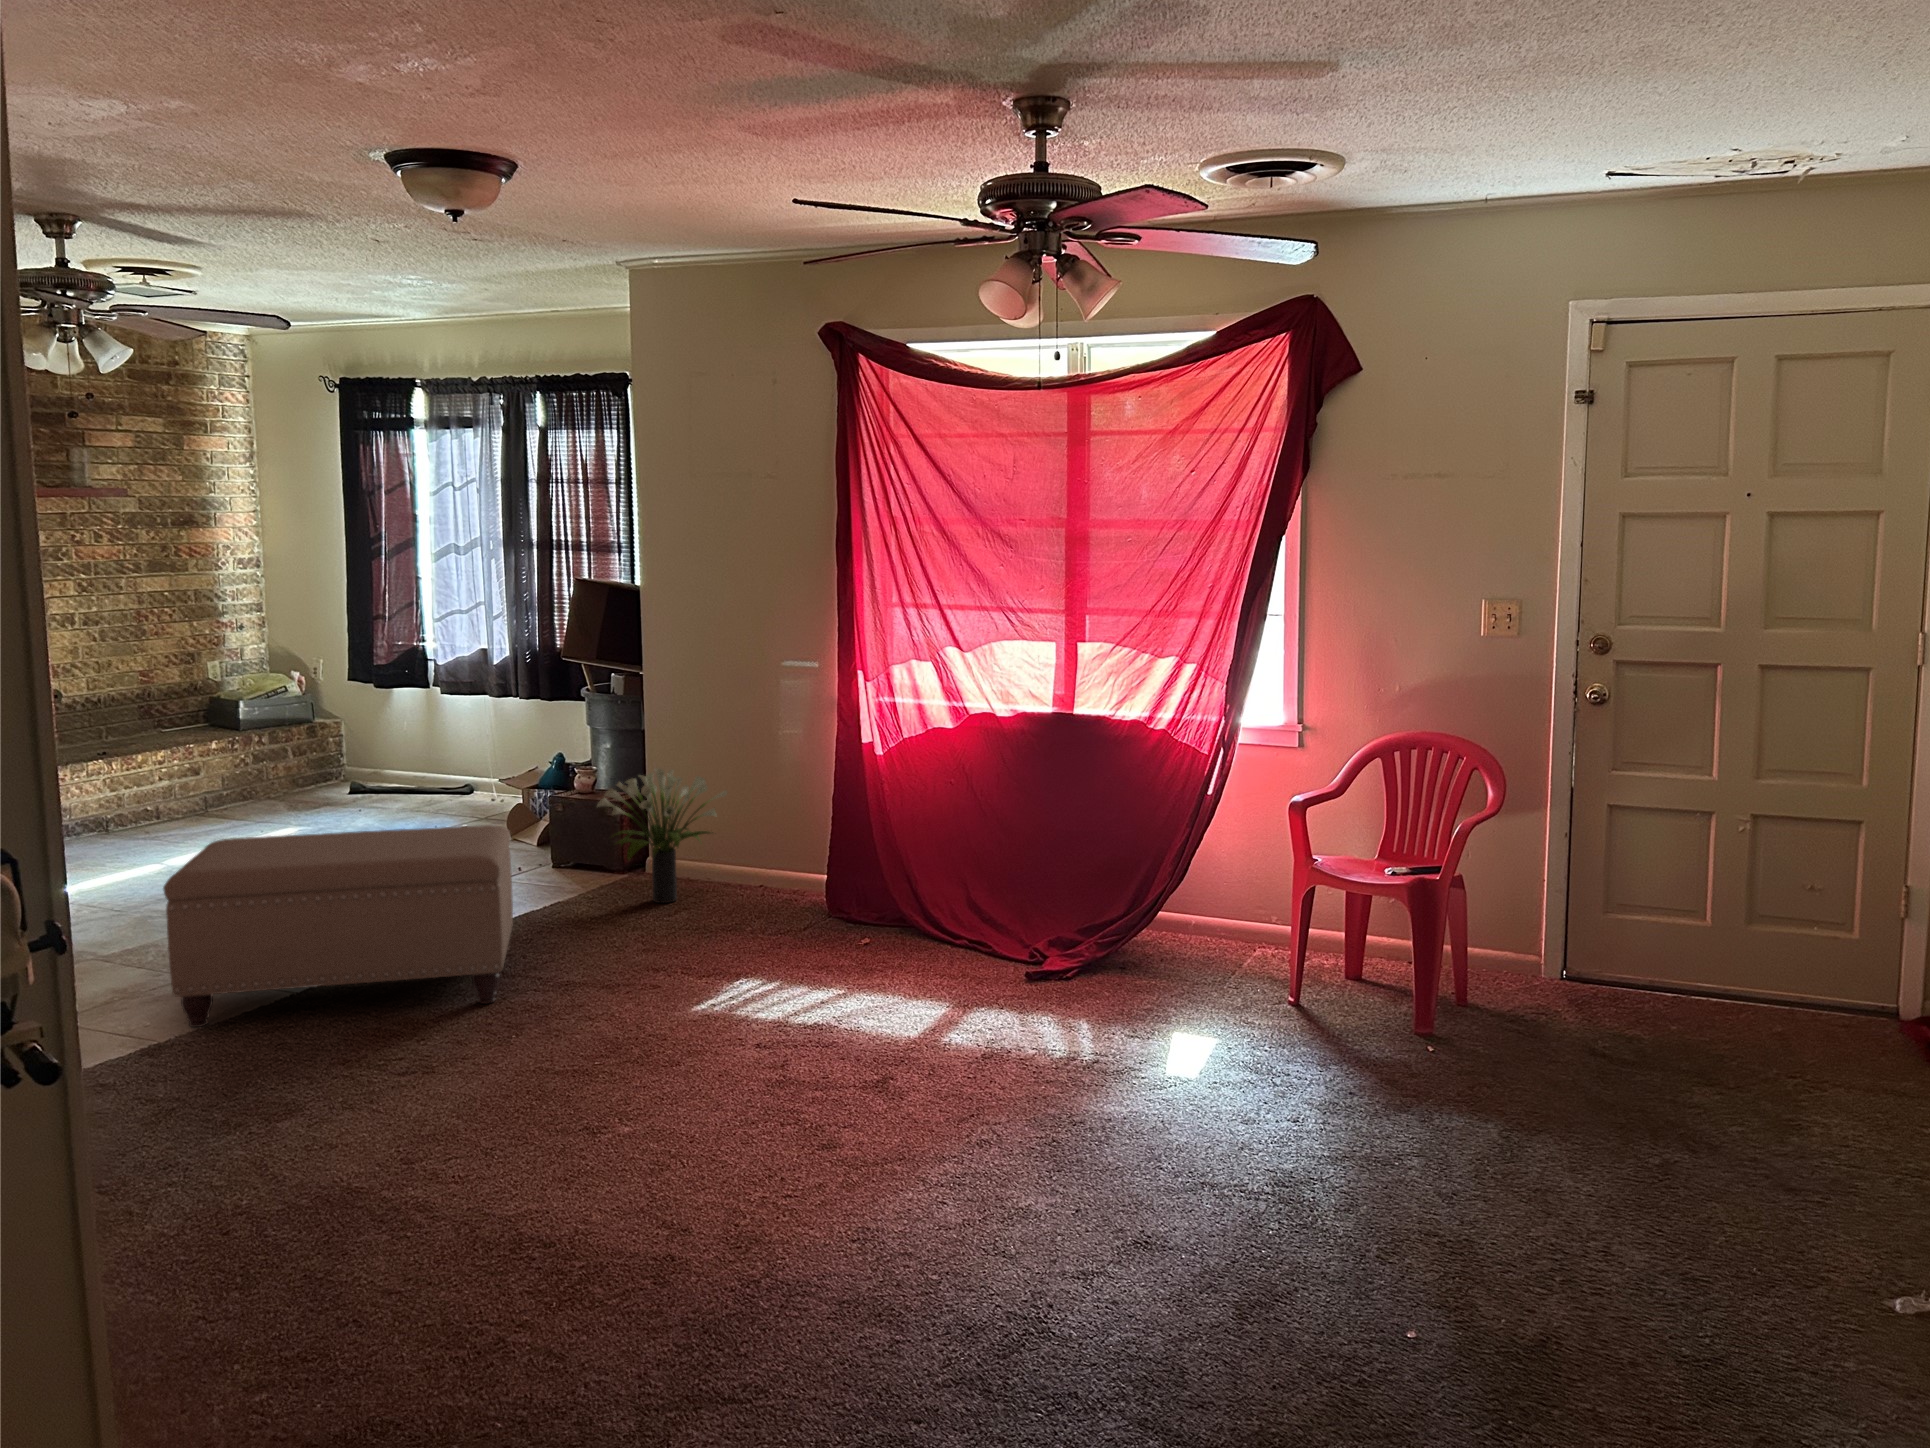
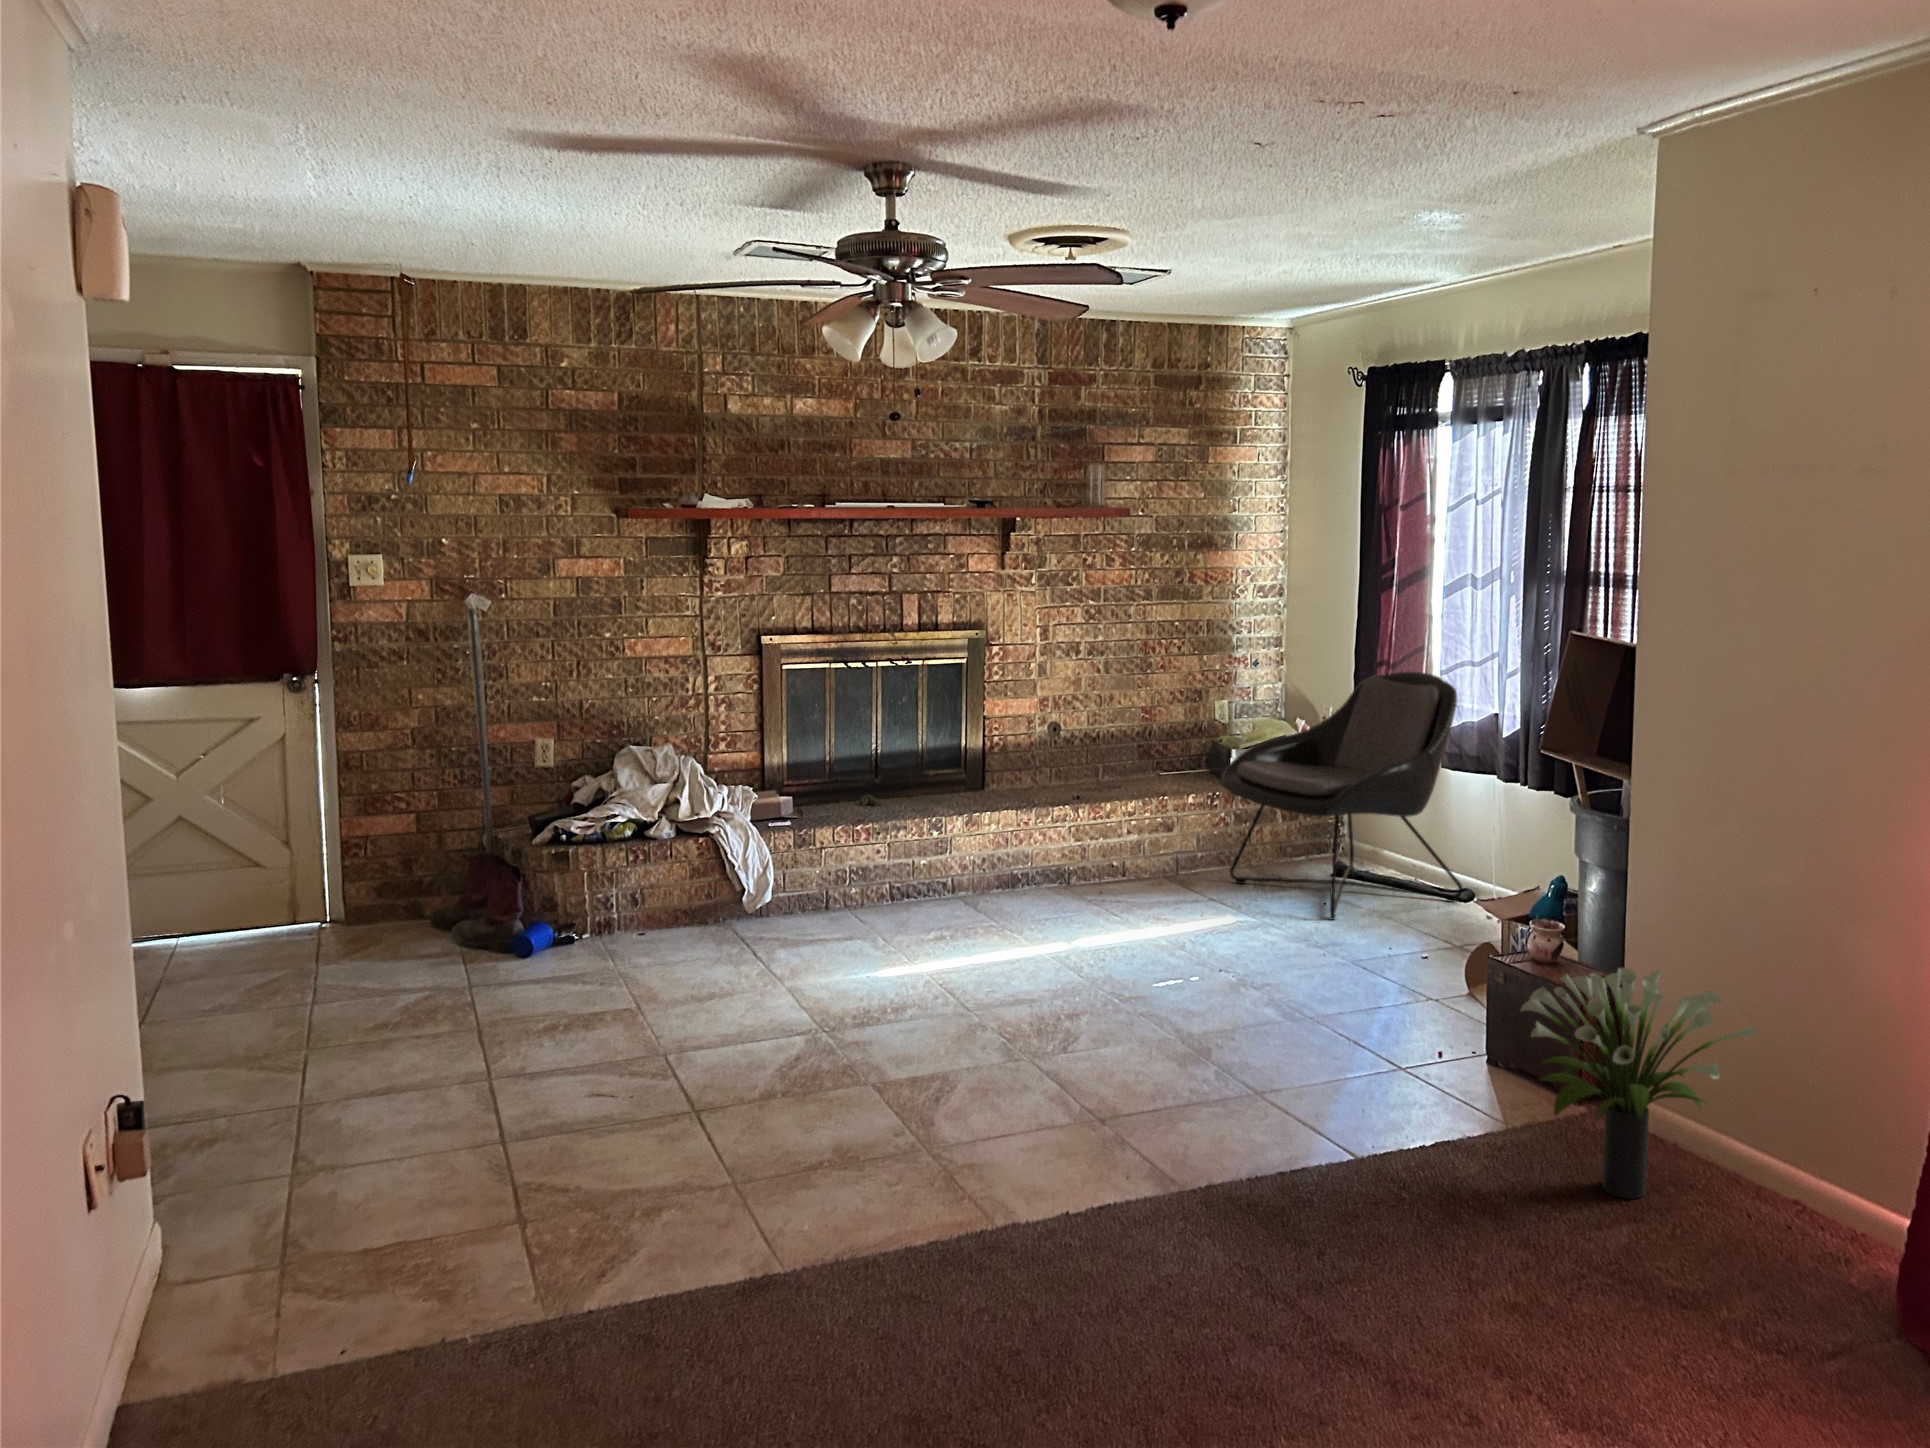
lounge chair: none [250,622,466,818] -> present [1221,671,1463,920]
ottoman: present [163,825,513,1027] -> none [820,976,1323,1353]

